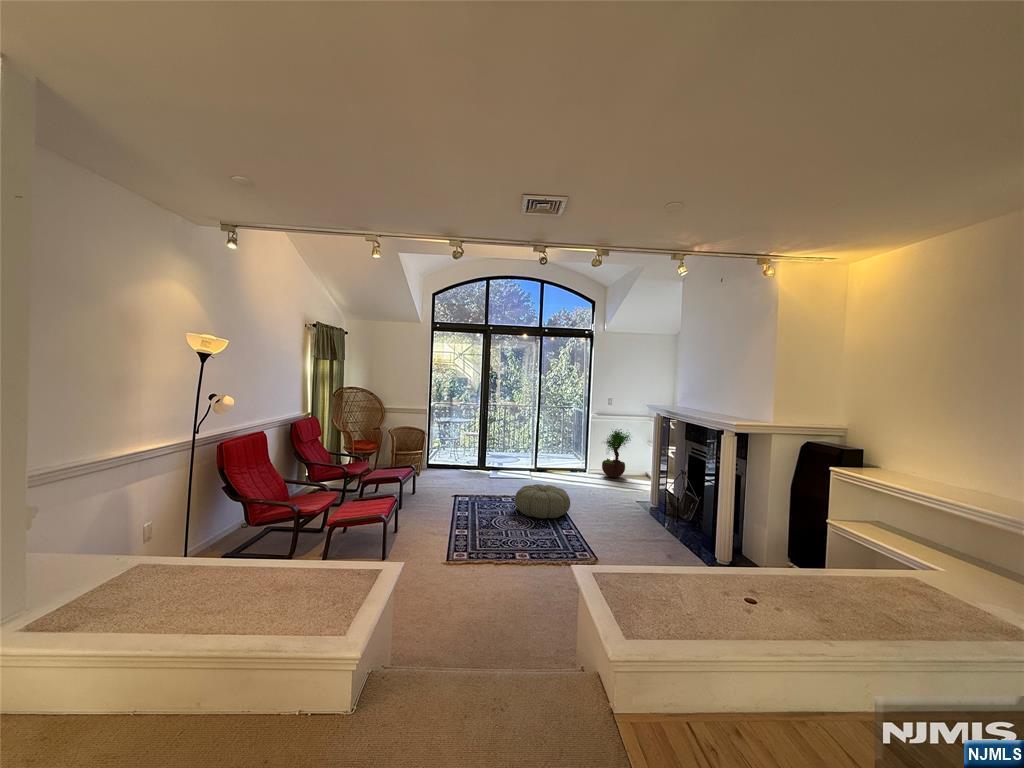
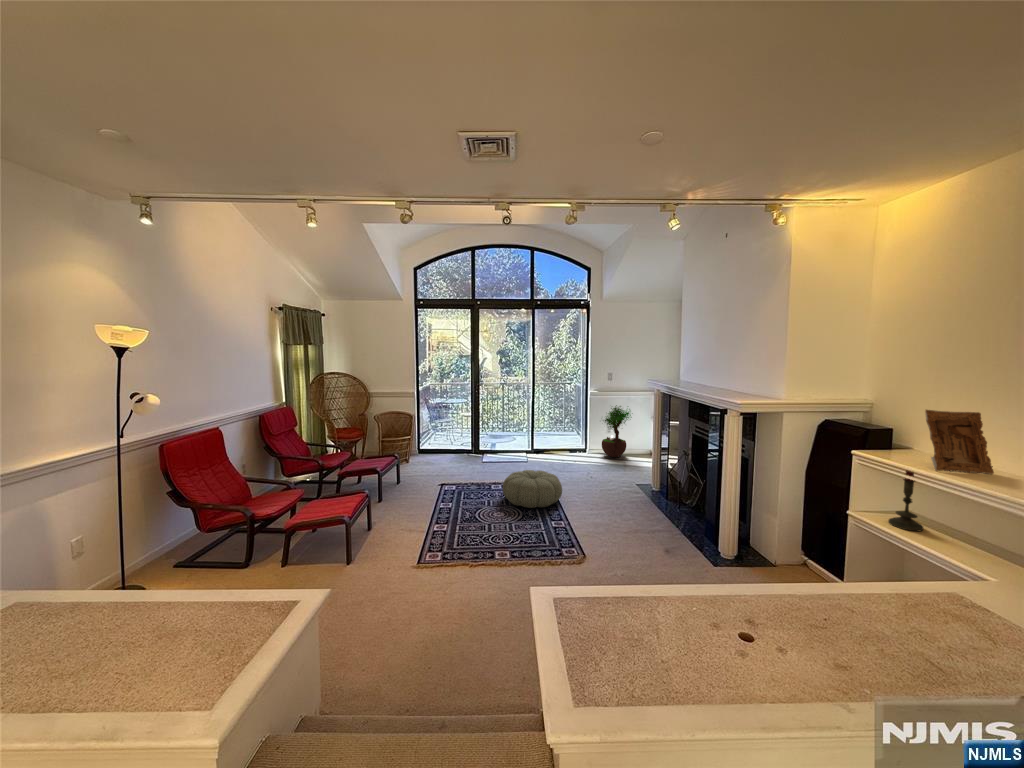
picture frame: none [888,433,943,487] -> present [925,410,994,474]
candle: none [860,477,889,536] -> present [888,471,923,531]

